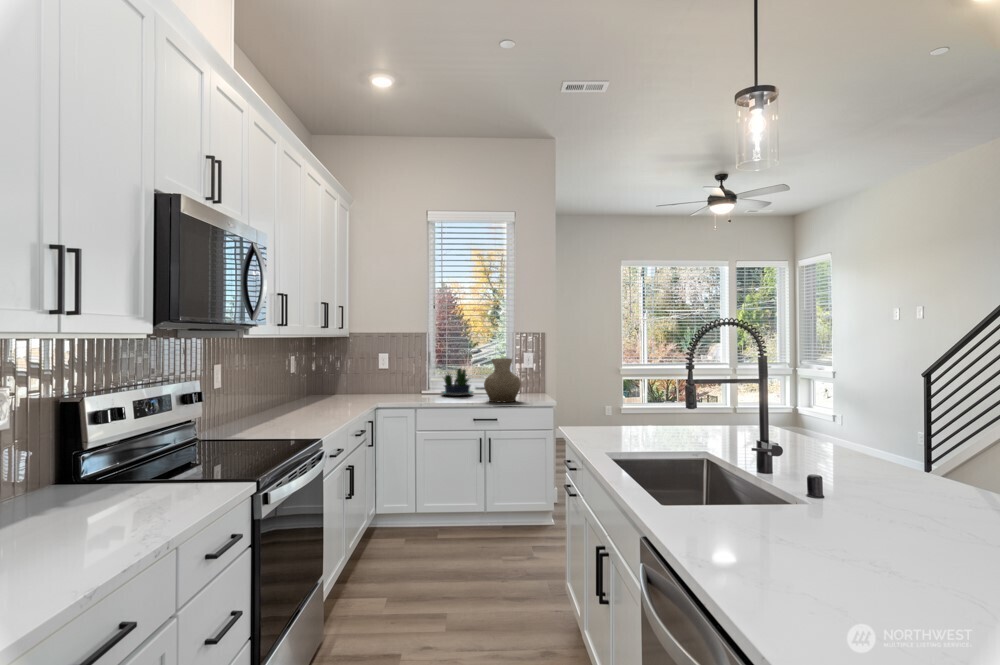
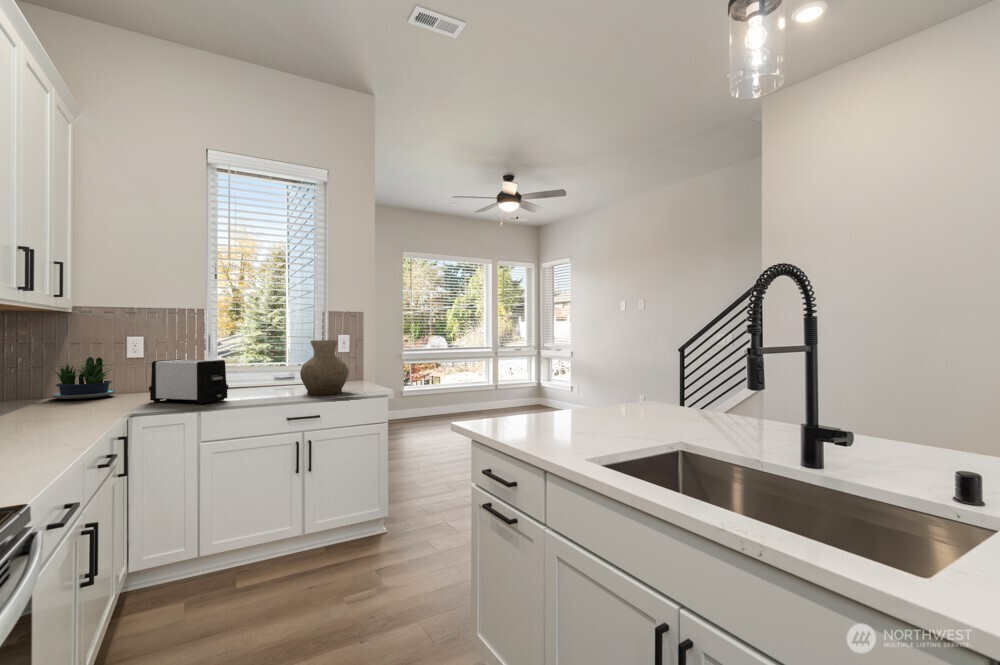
potted plant: present [442,369,473,396] -> present [51,357,117,399]
toaster: none [389,371,434,403] -> present [149,359,228,404]

